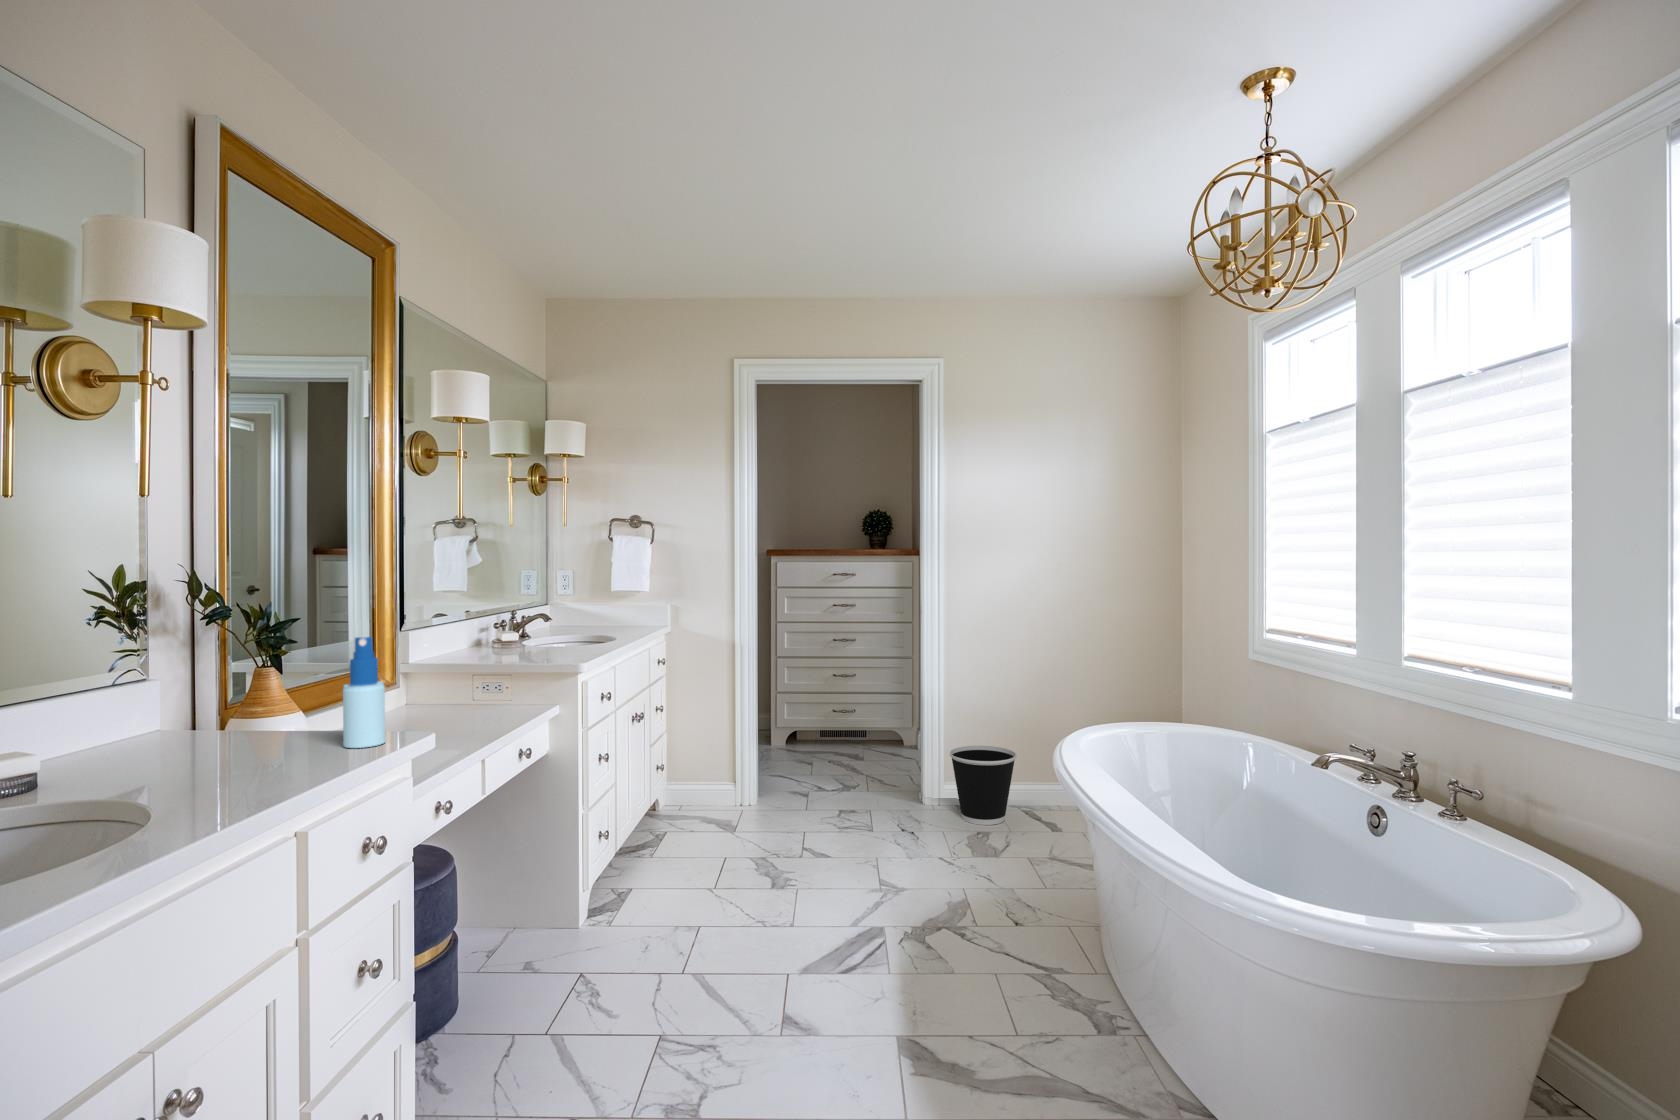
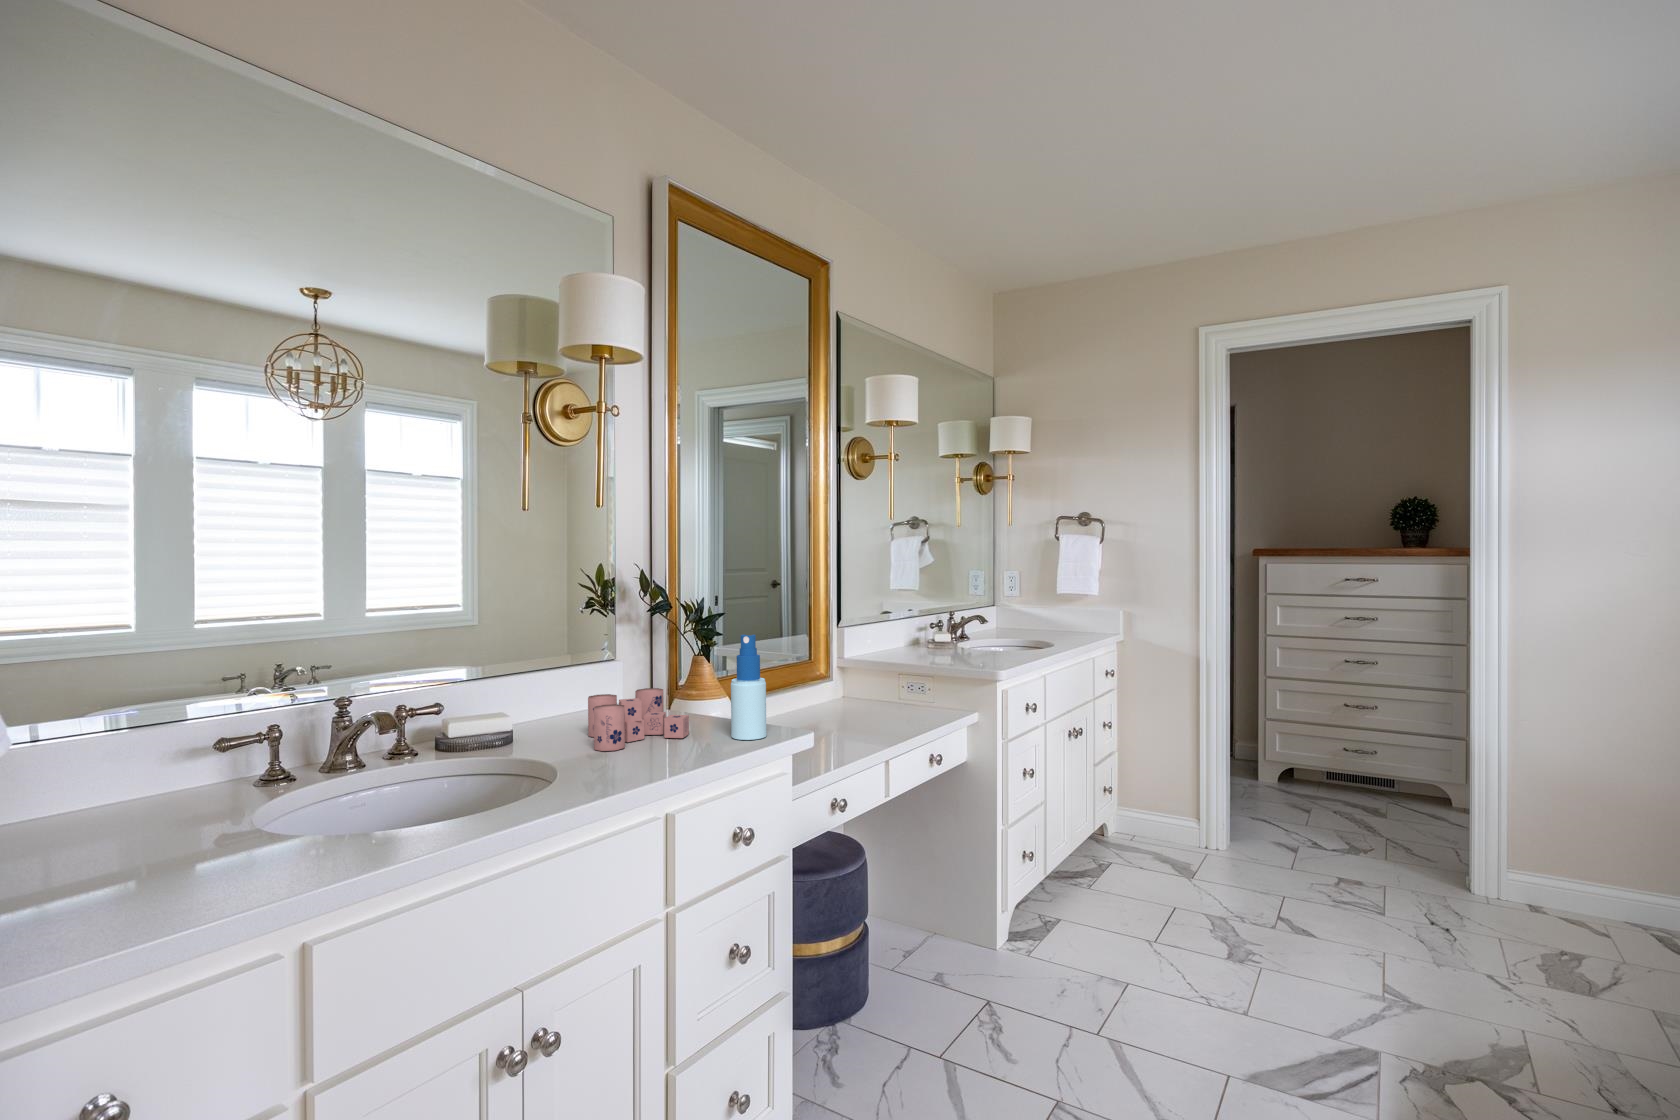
candle: none [143,704,287,779] -> present [588,688,689,751]
wastebasket: present [950,746,1016,825] -> none [1516,824,1640,946]

